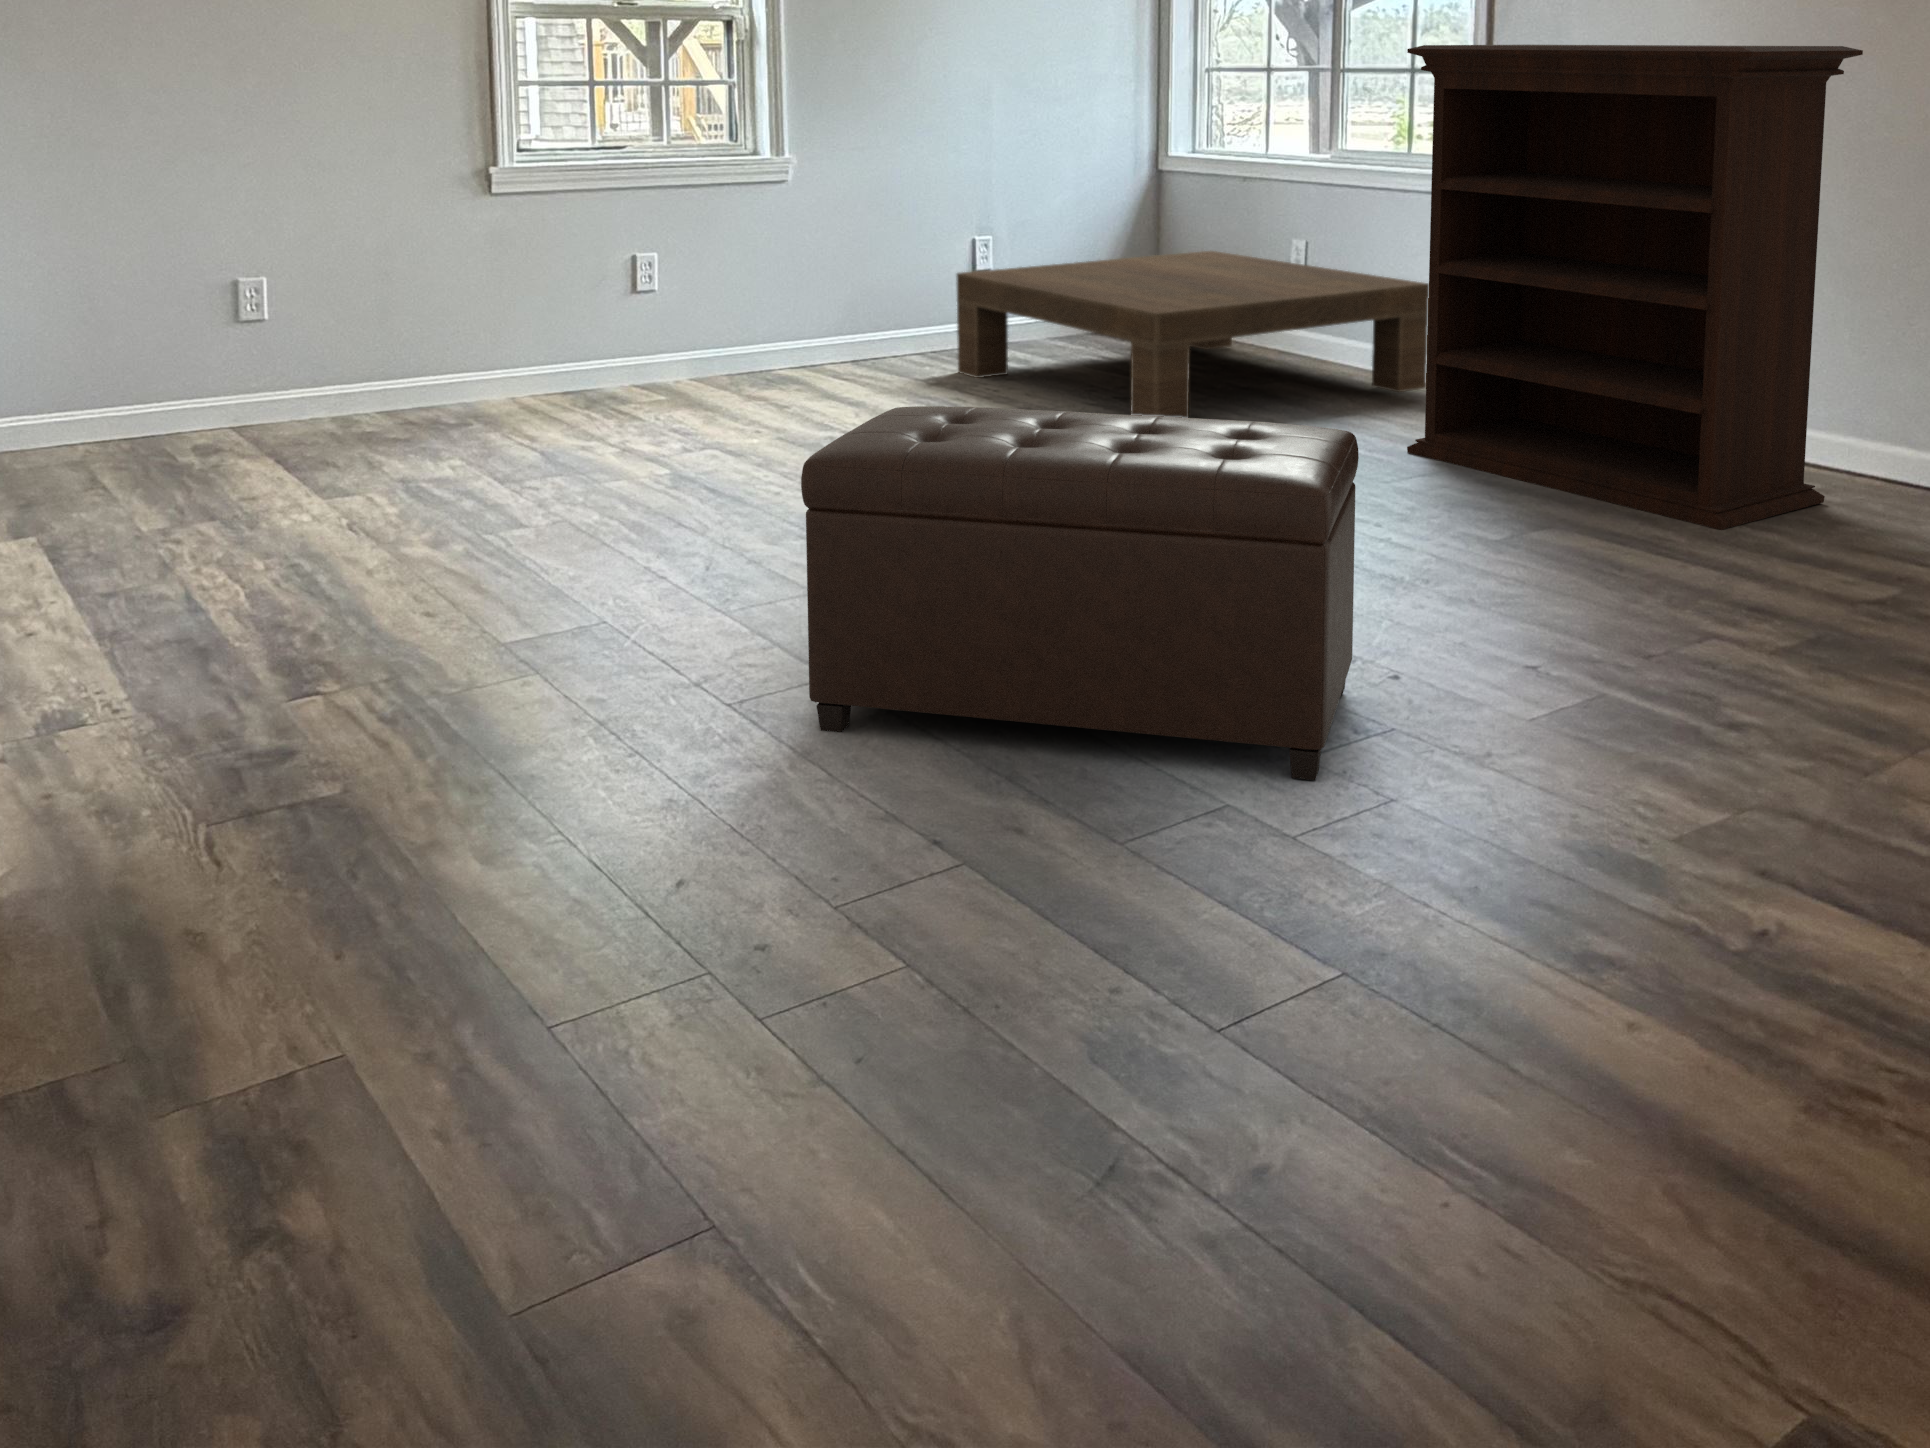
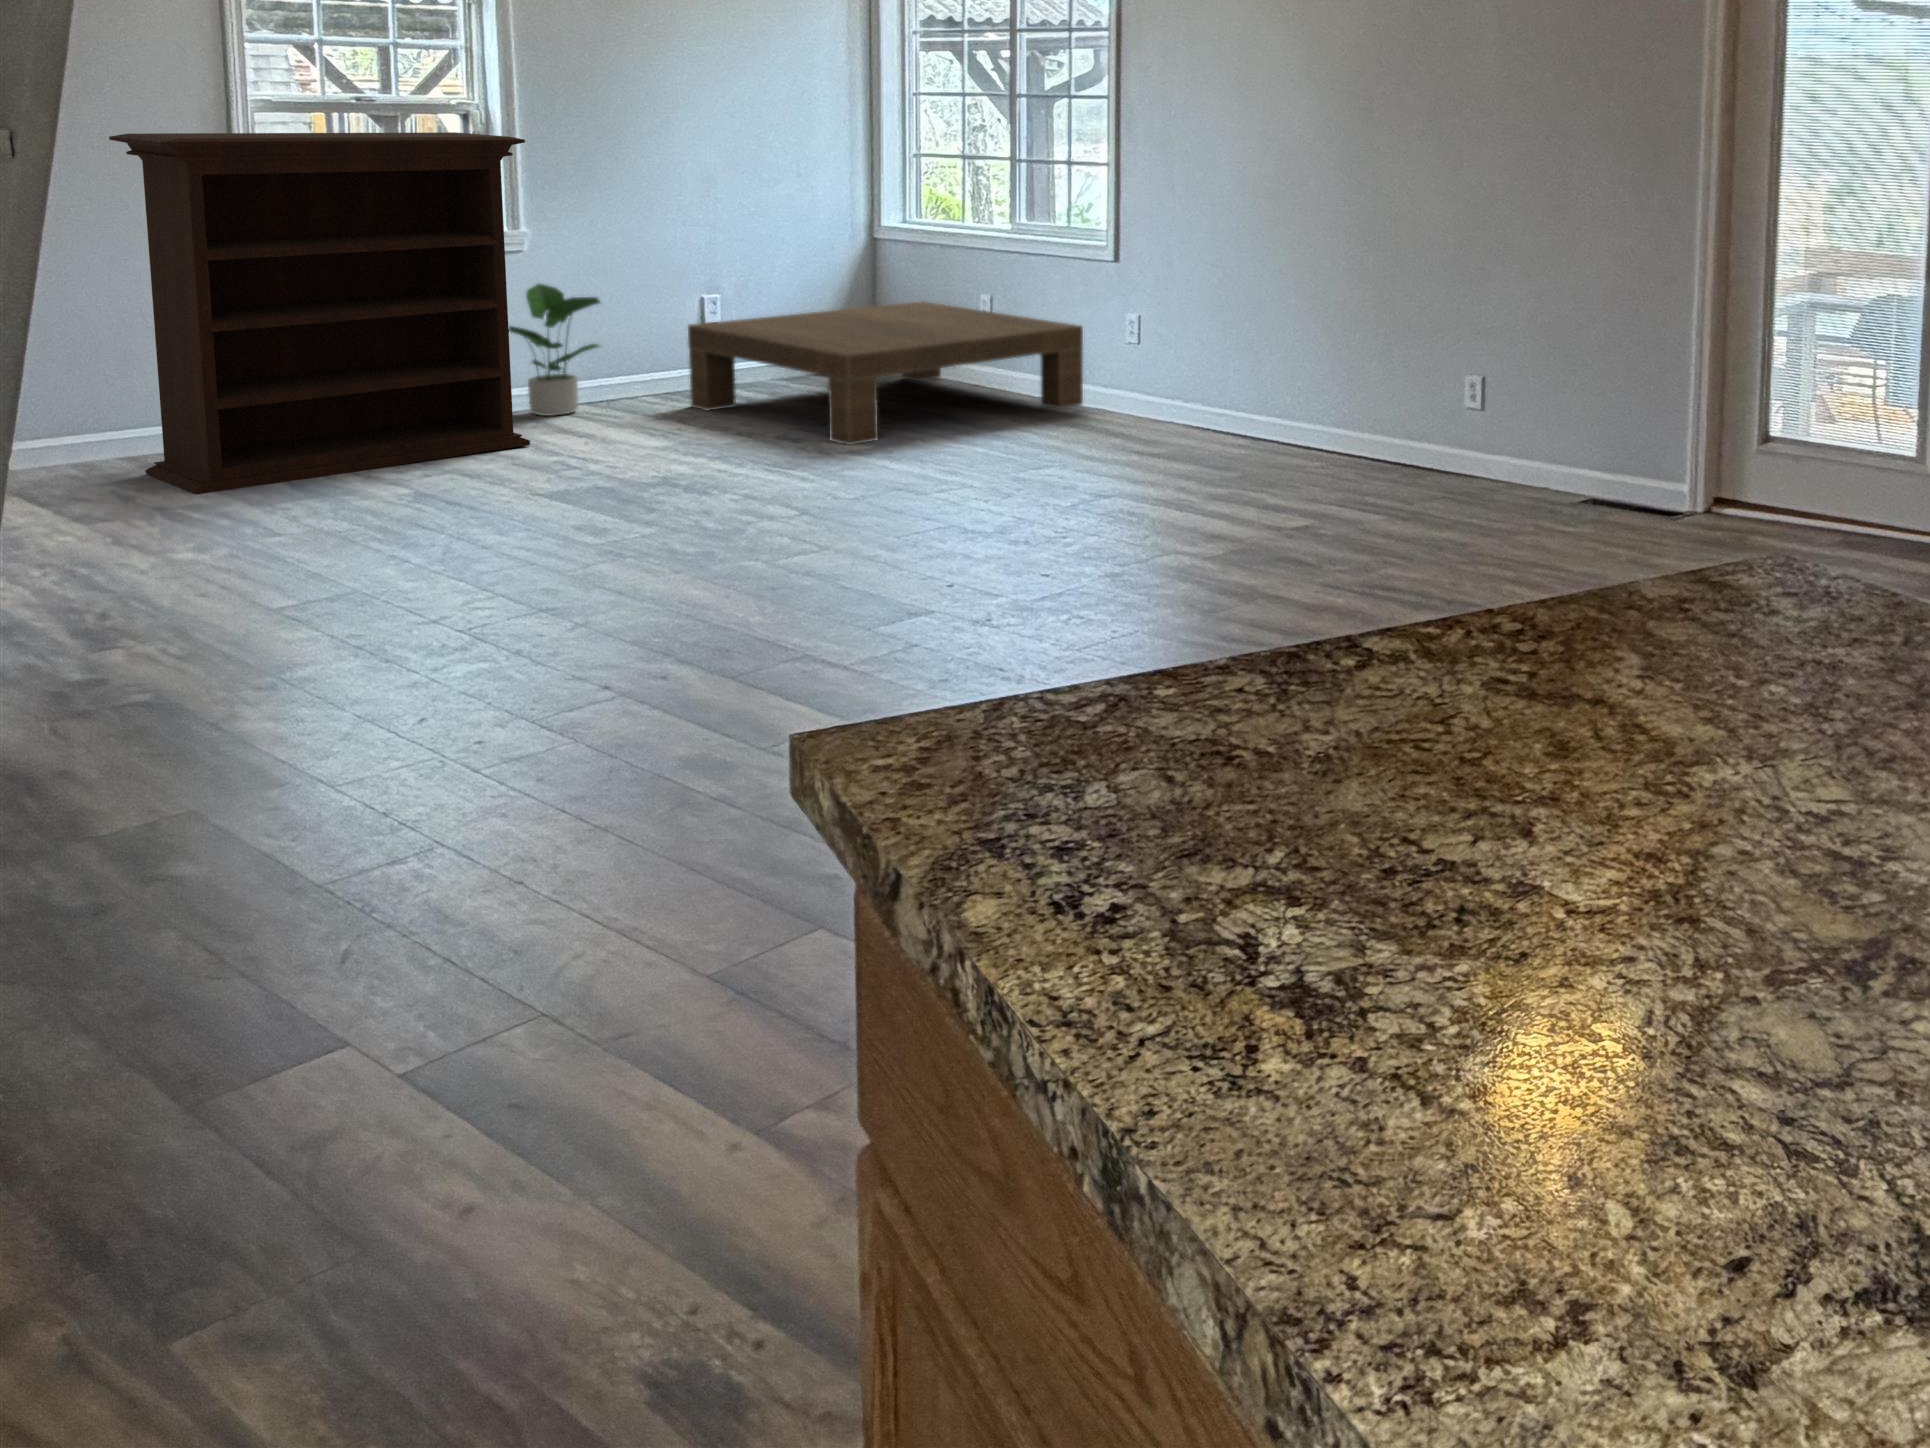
bookshelf: present [1407,45,1863,530] -> present [109,132,530,495]
potted plant: none [754,221,866,377] -> present [509,284,600,416]
ottoman: present [801,406,1359,780] -> none [481,432,918,666]

